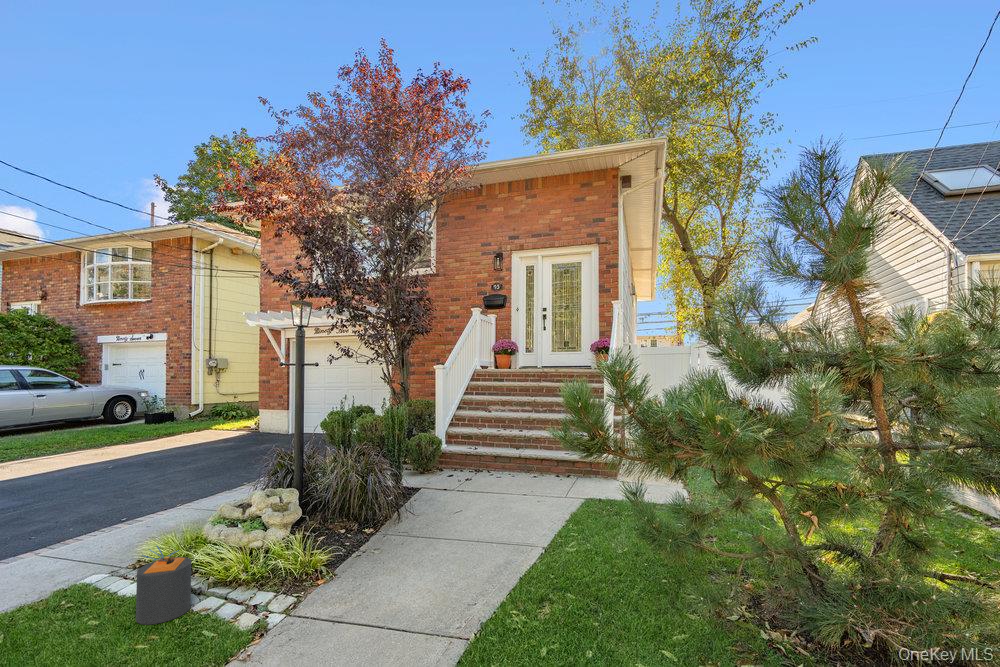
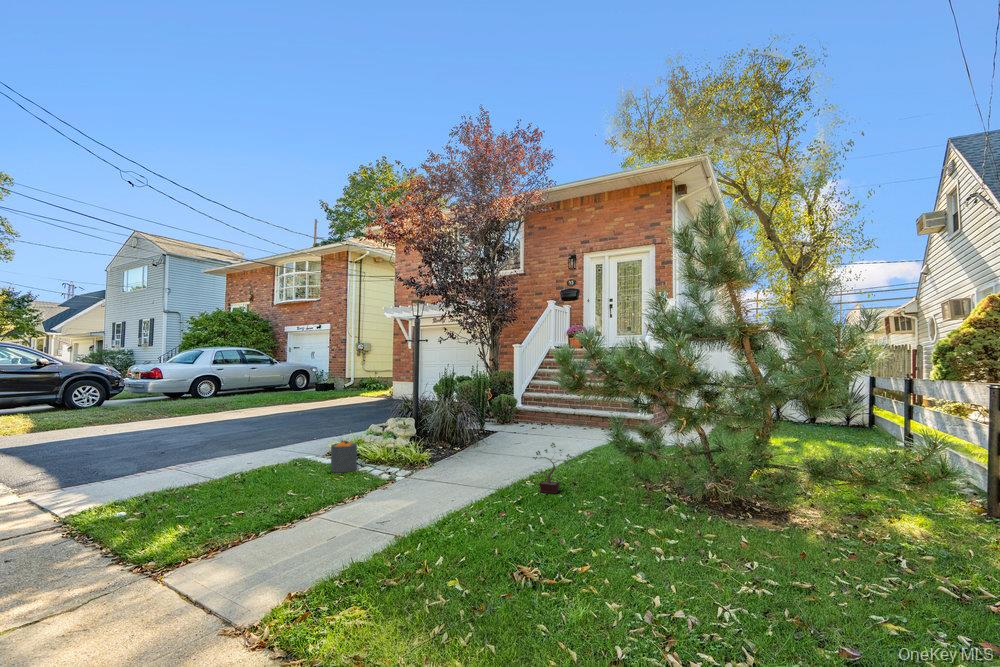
potted plant: none [534,551,615,647] -> present [533,443,574,494]

